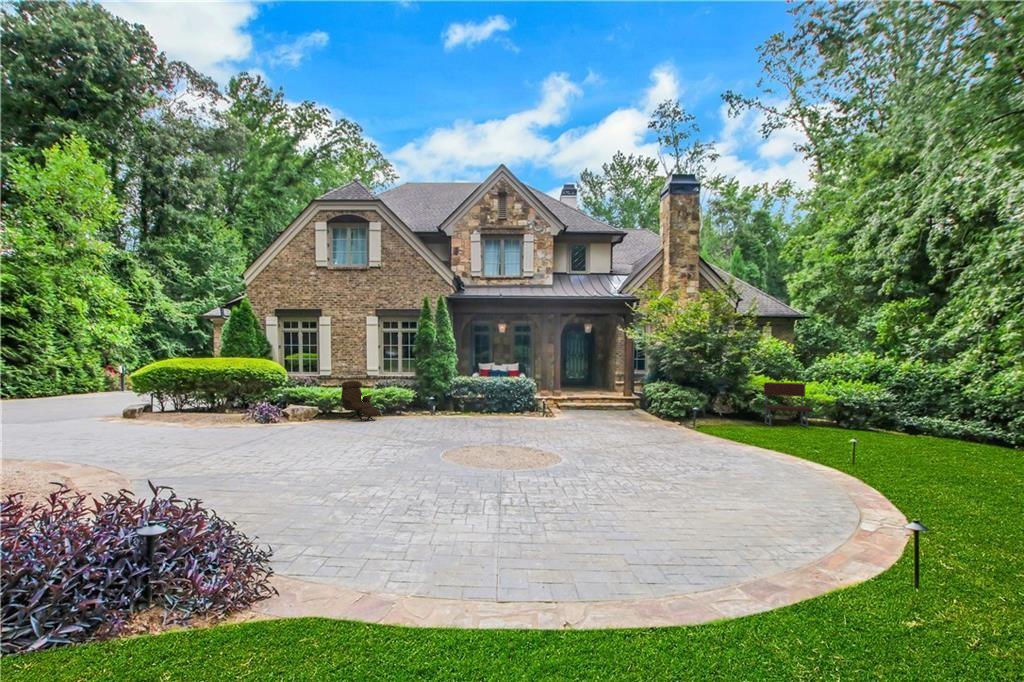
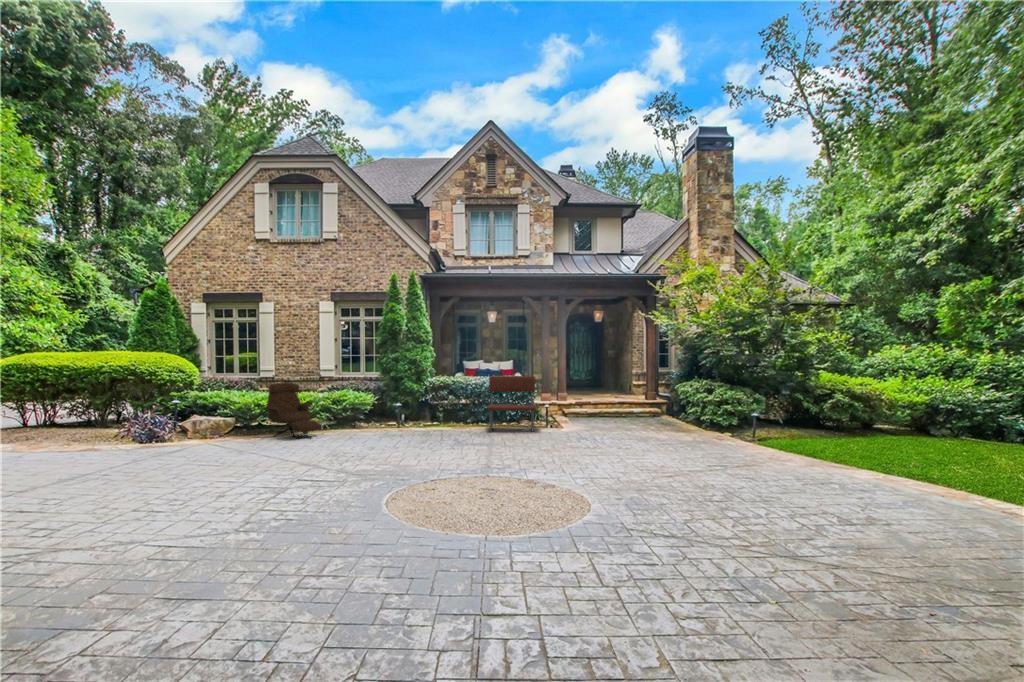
bench: present [764,382,813,428] -> present [487,376,536,431]

